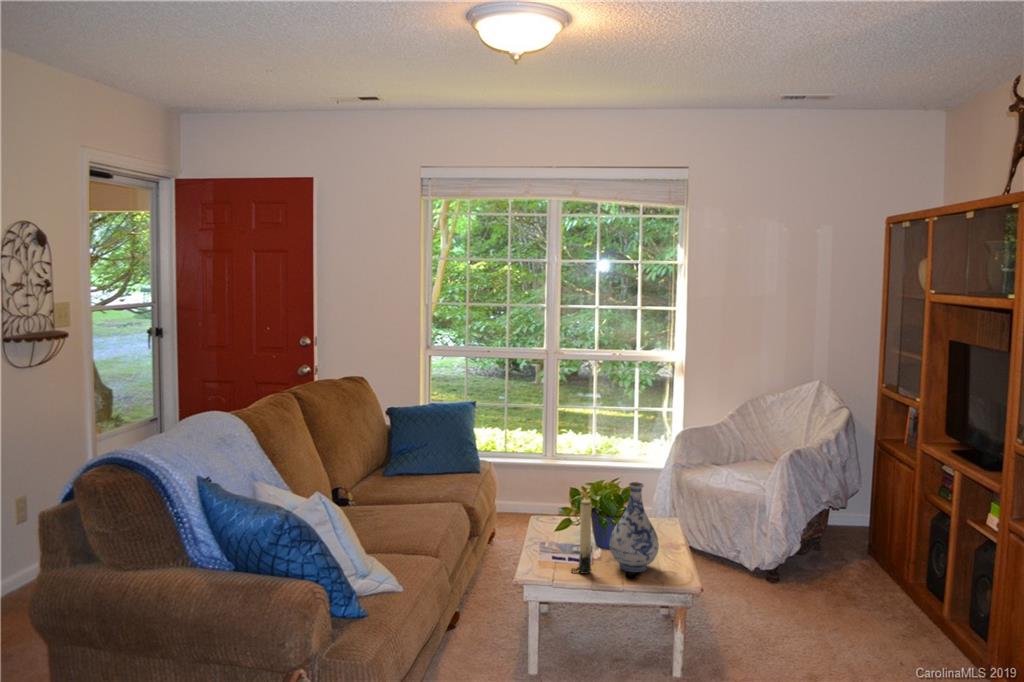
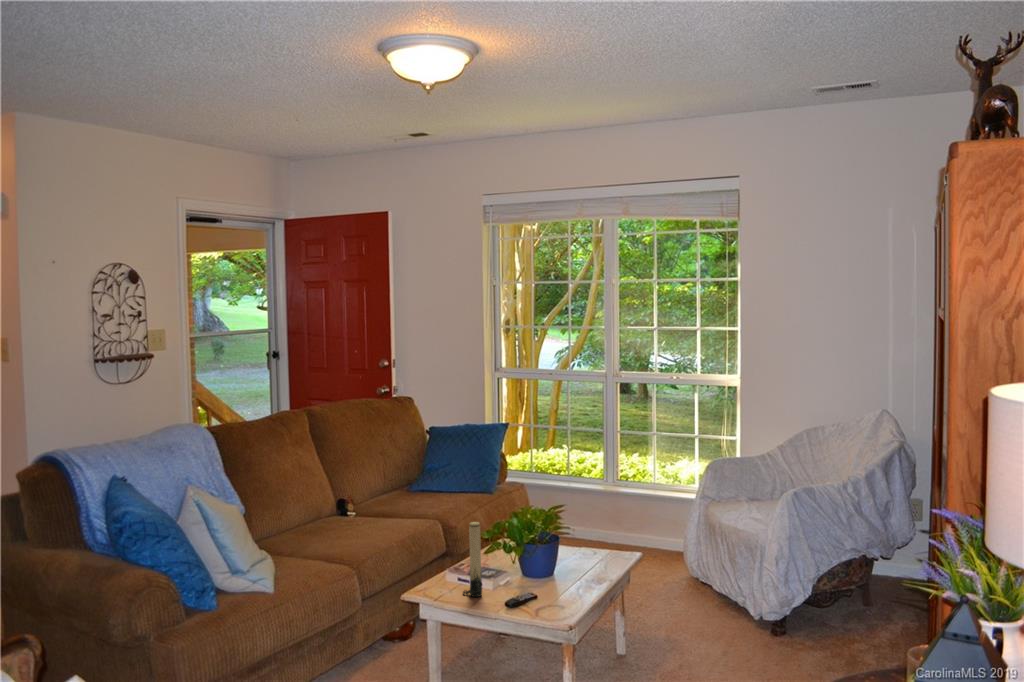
vase: present [609,482,659,572] -> none [504,507,554,601]

